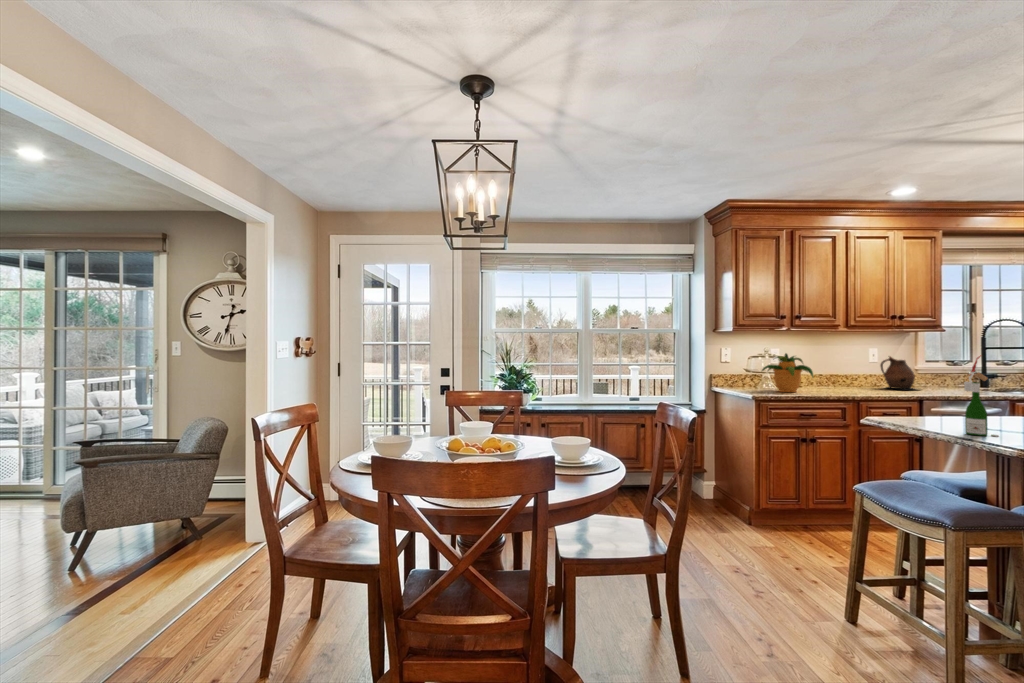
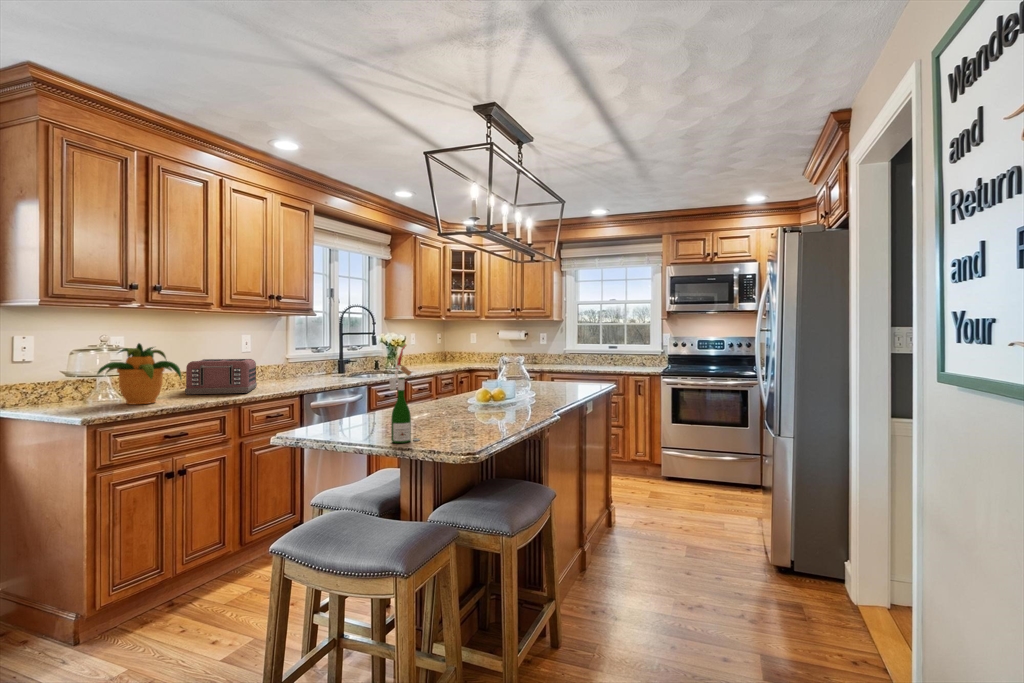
ceramic pitcher: present [880,356,915,389] -> none [257,344,298,385]
toaster: none [818,366,879,393] -> present [185,359,257,395]

